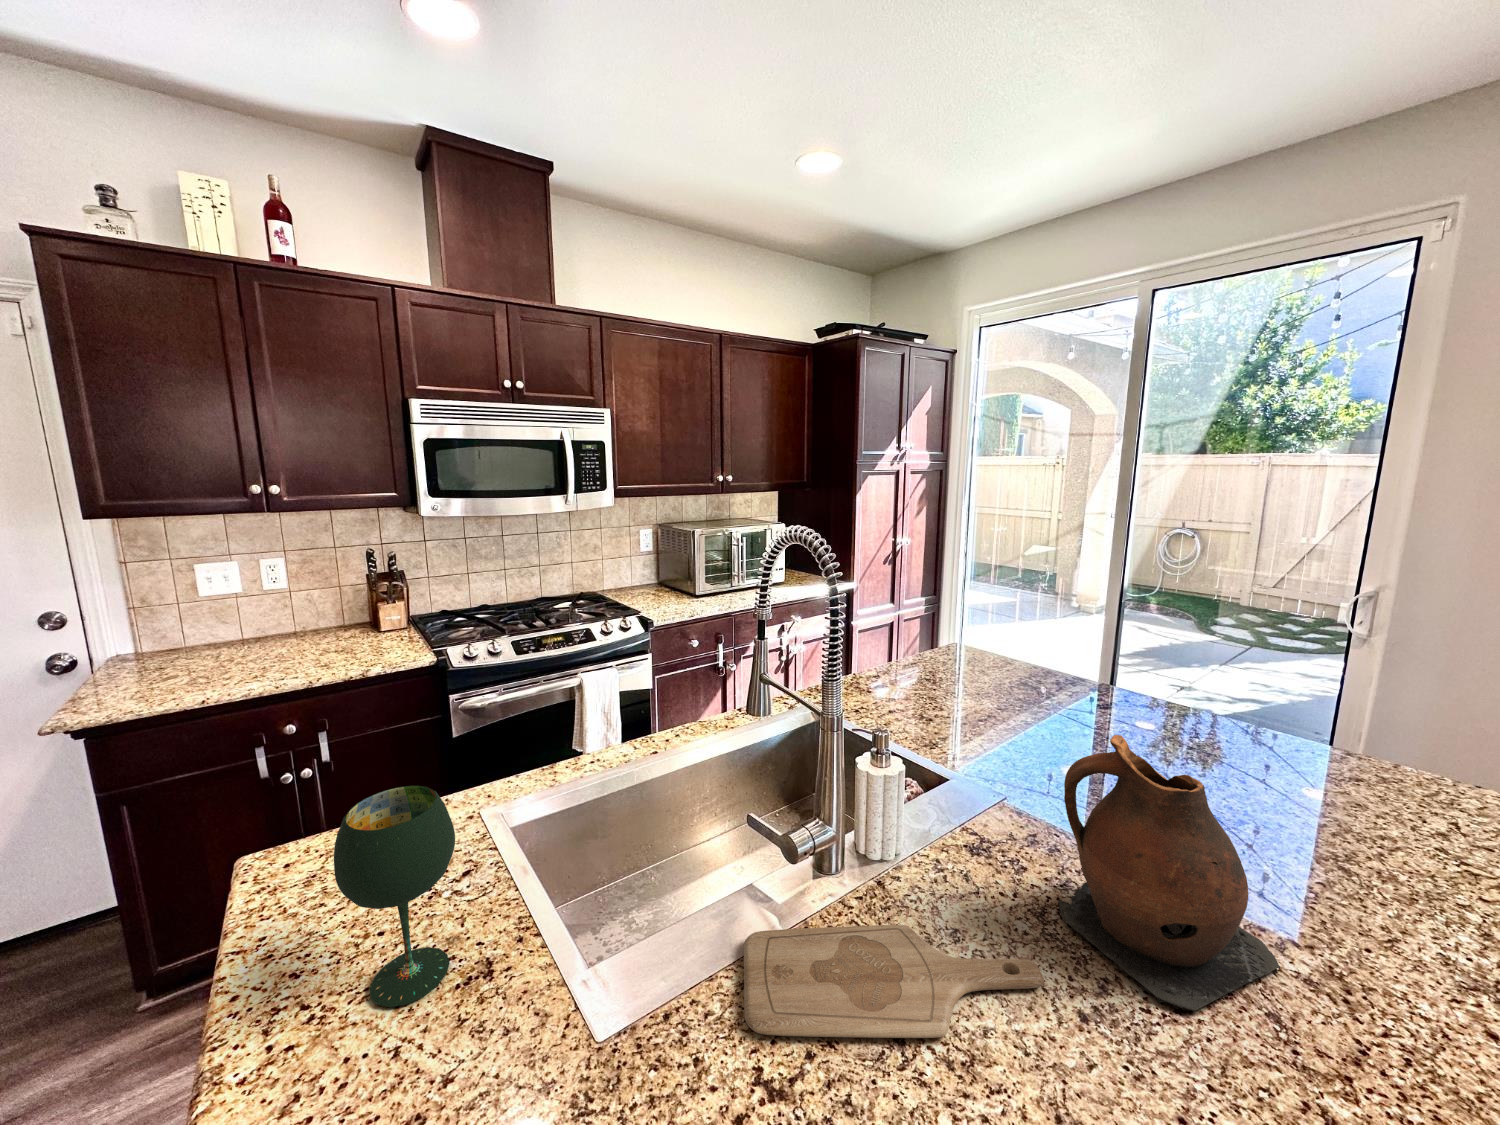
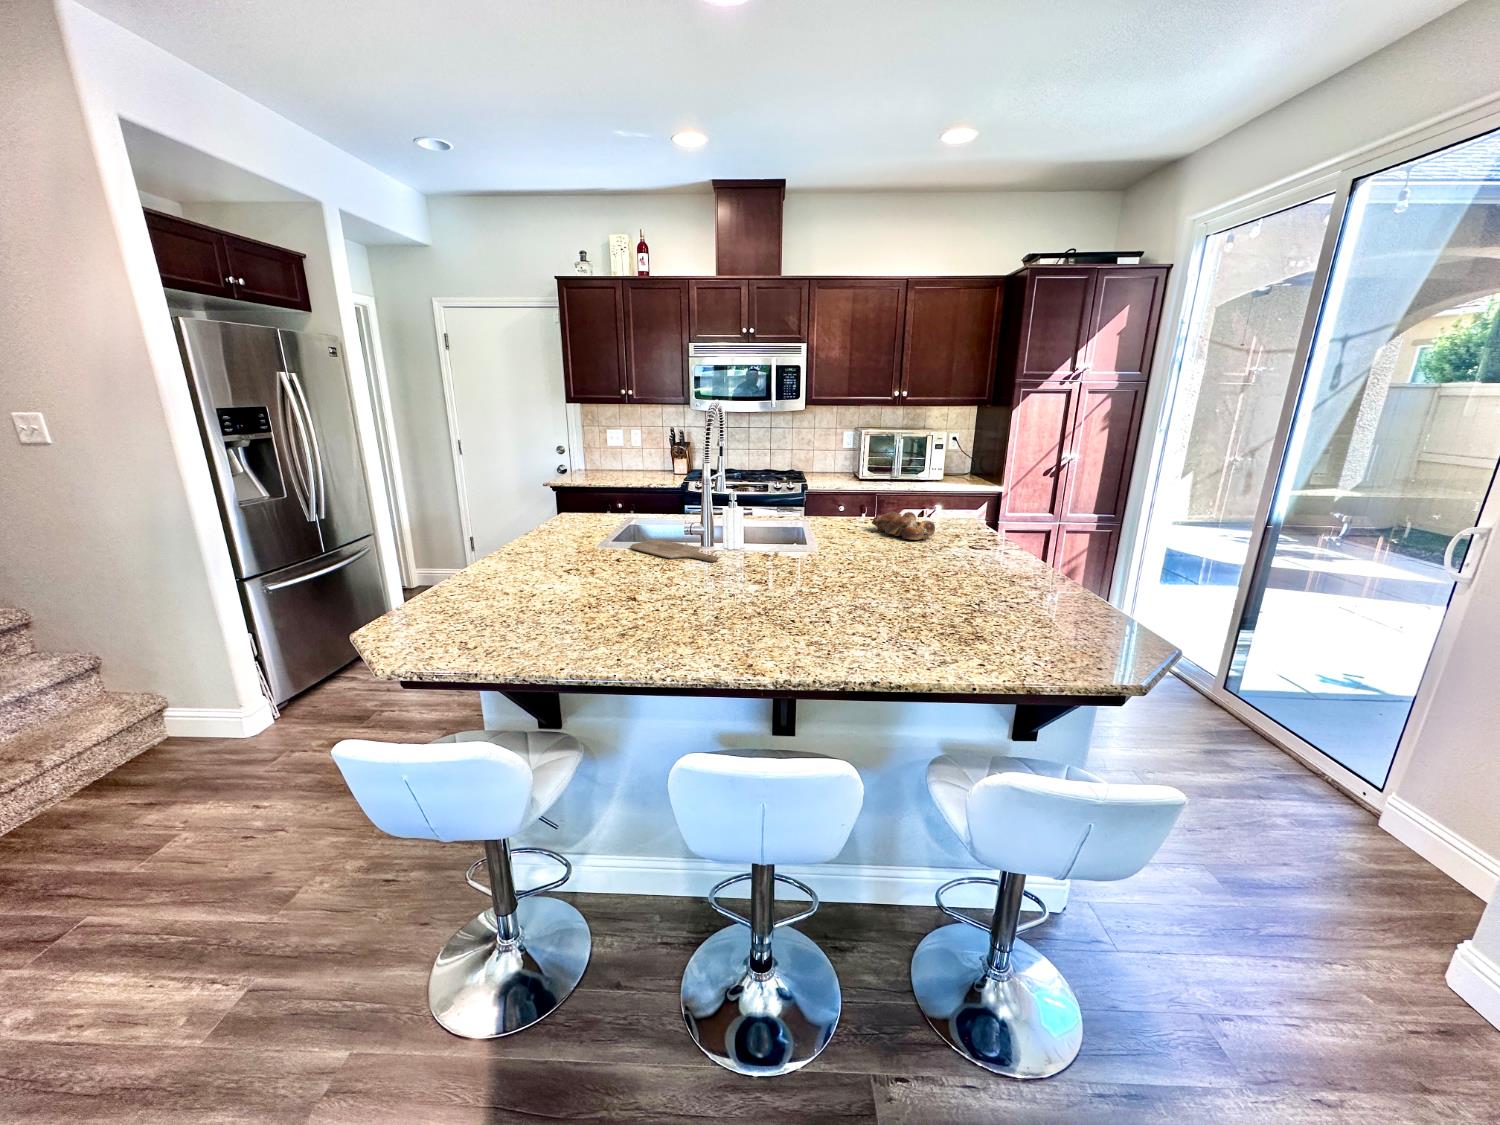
bread loaf: none [946,671,1058,721] -> present [872,512,935,540]
ceramic pitcher: present [1058,735,1280,1011] -> none [738,486,808,579]
wine glass: present [334,785,455,1007] -> none [557,472,589,531]

